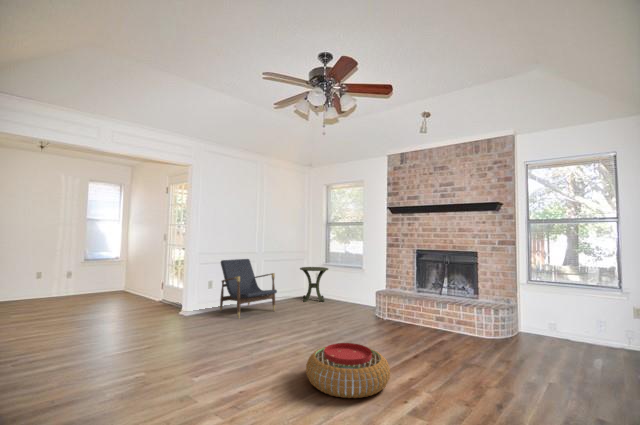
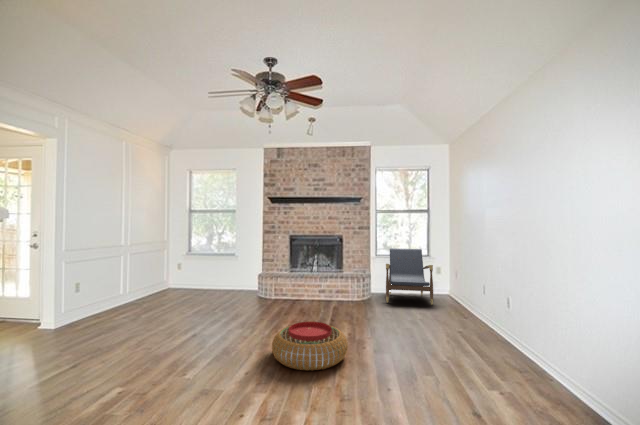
lounge chair: present [220,259,277,318] -> present [386,248,433,305]
side table: present [300,267,328,302] -> none [163,257,197,296]

